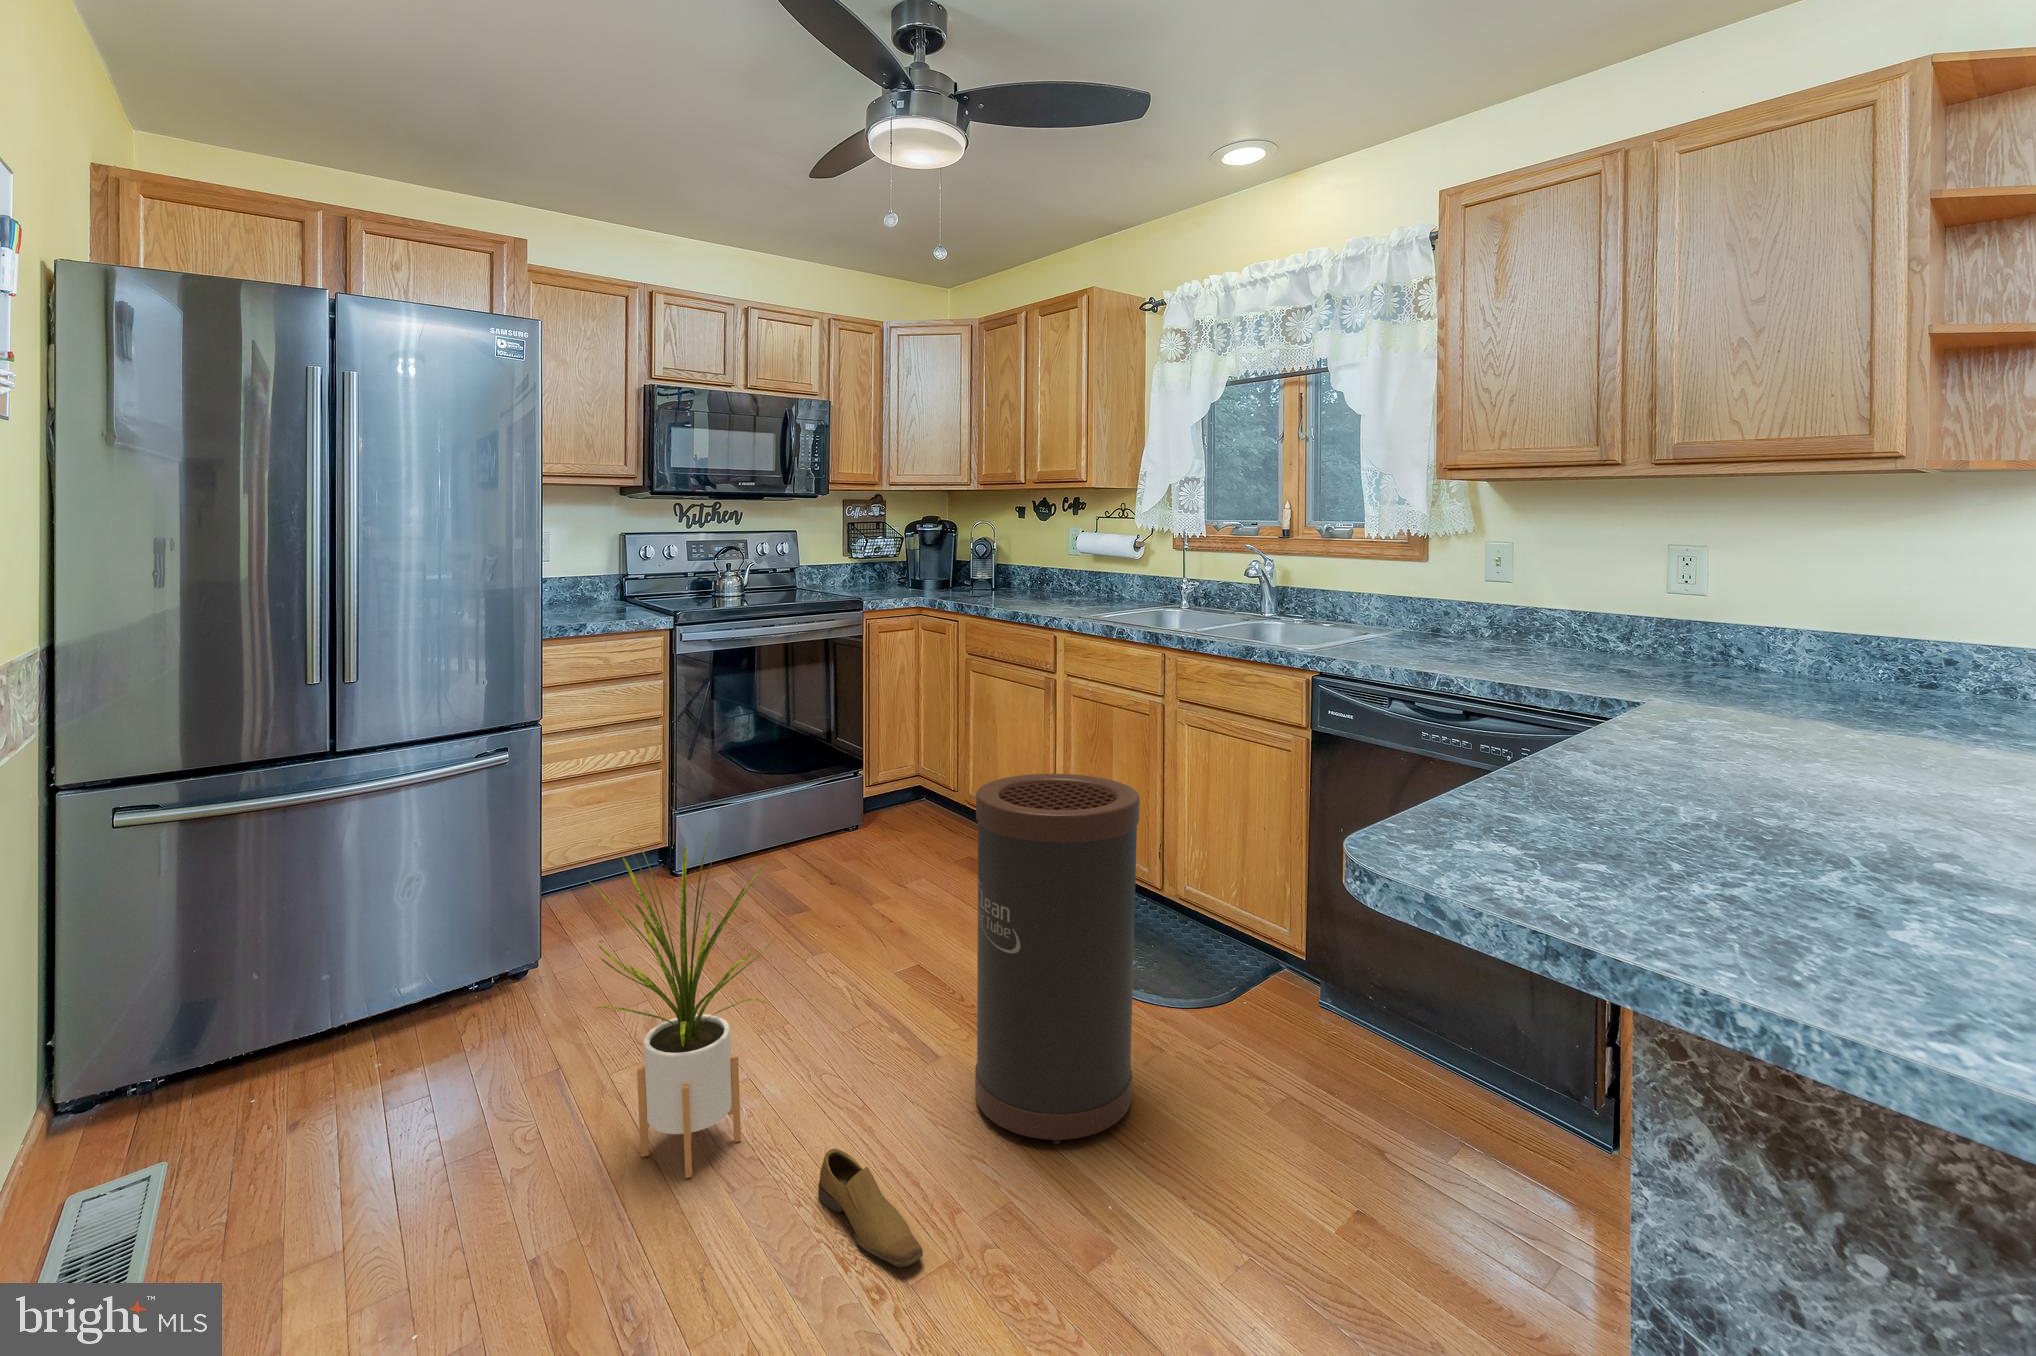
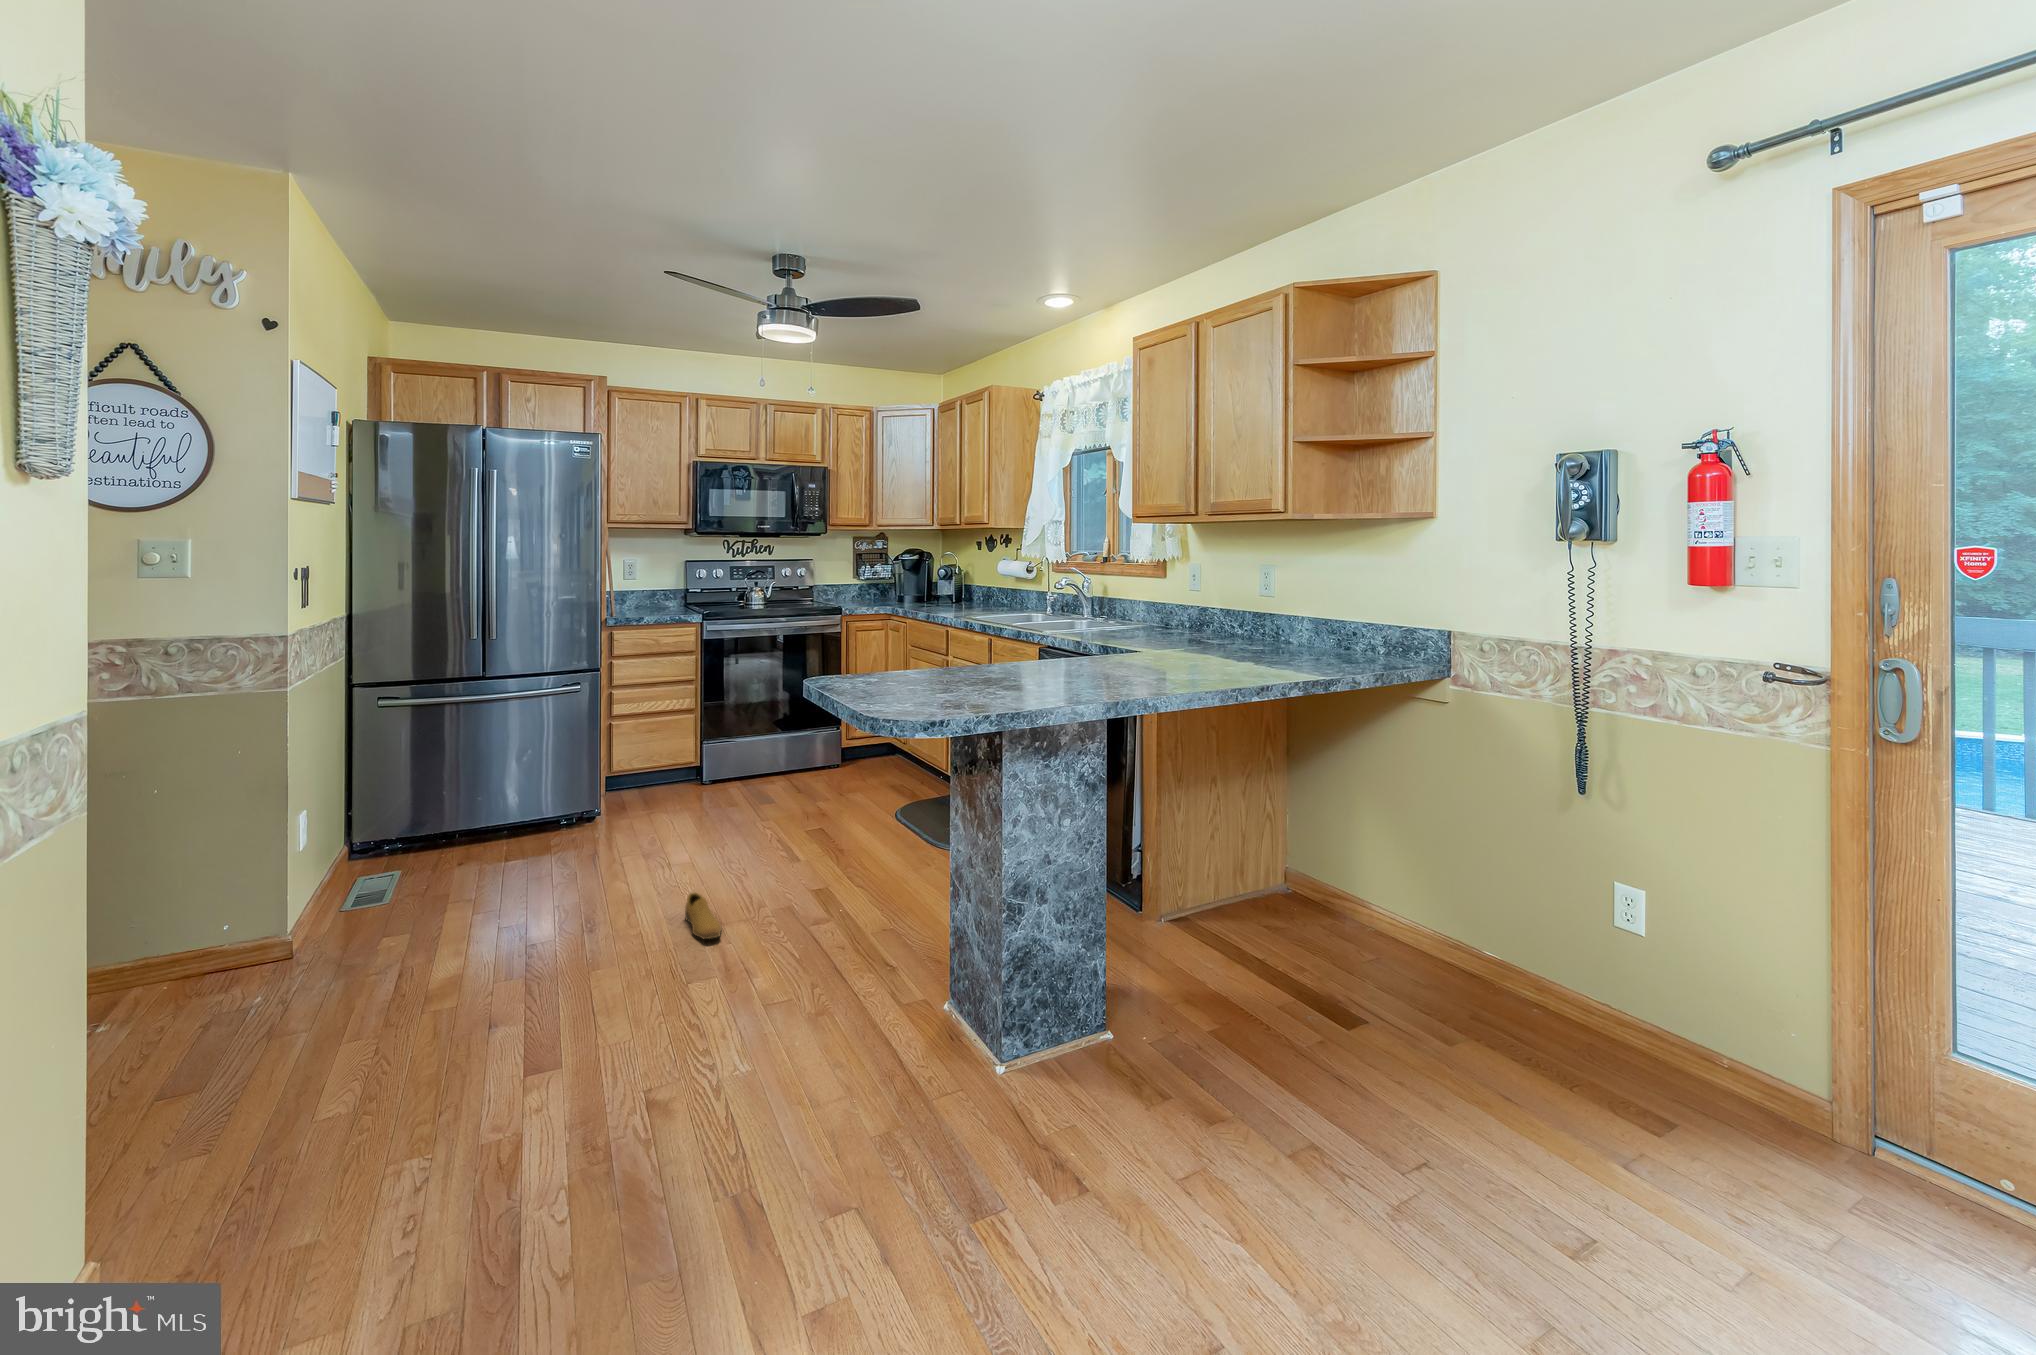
trash can: present [975,774,1140,1144] -> none [792,702,889,909]
house plant: present [588,832,776,1178] -> none [576,721,680,906]

